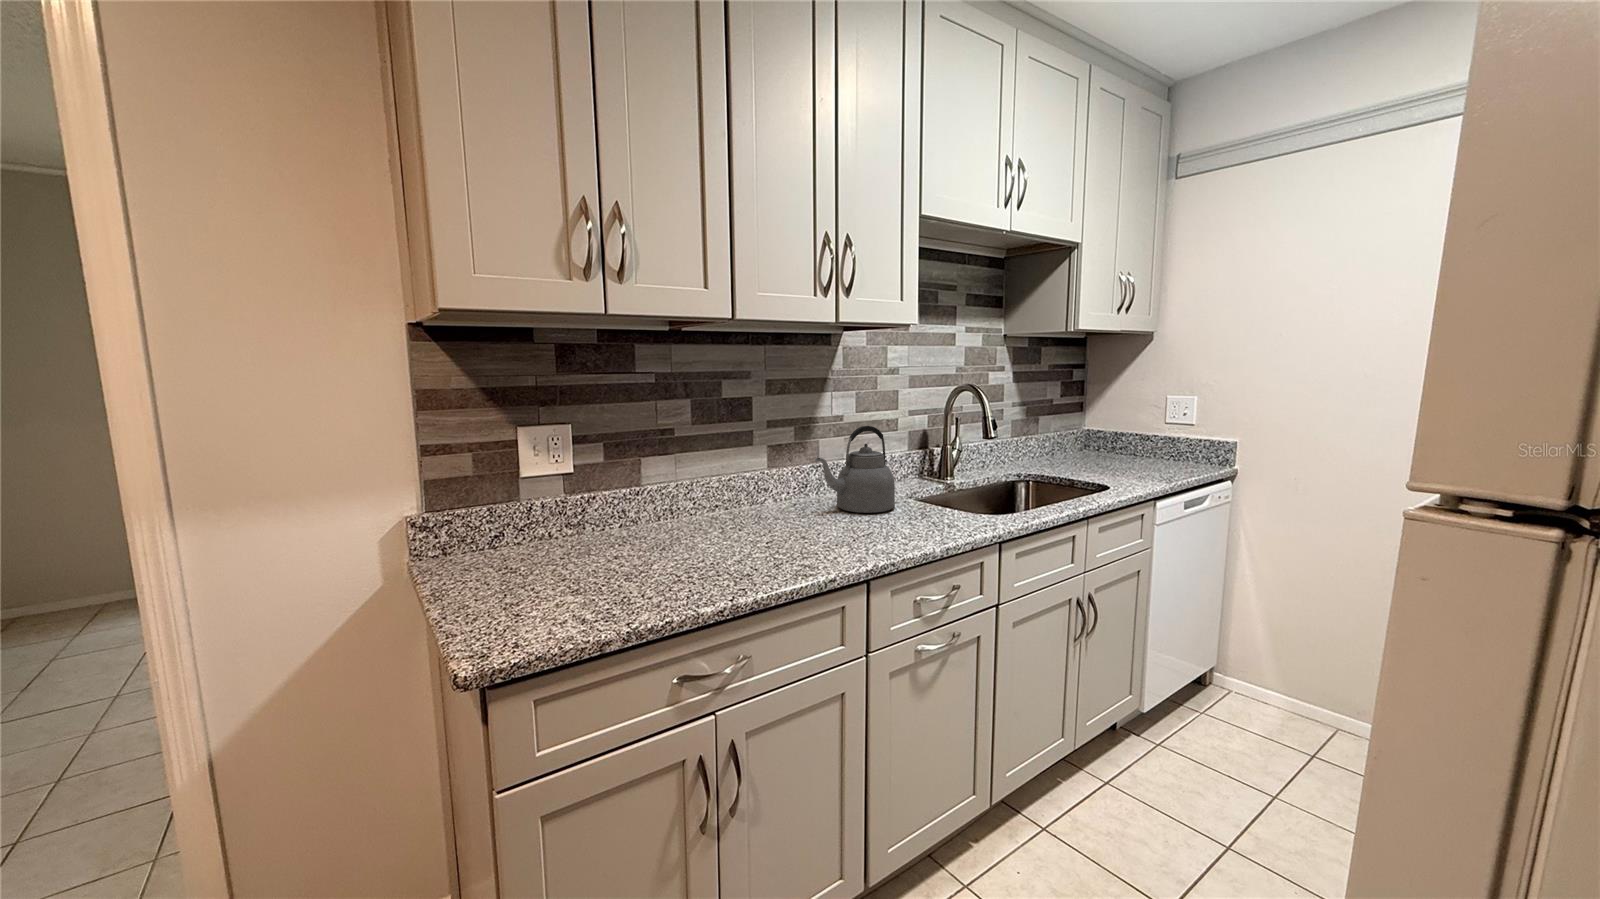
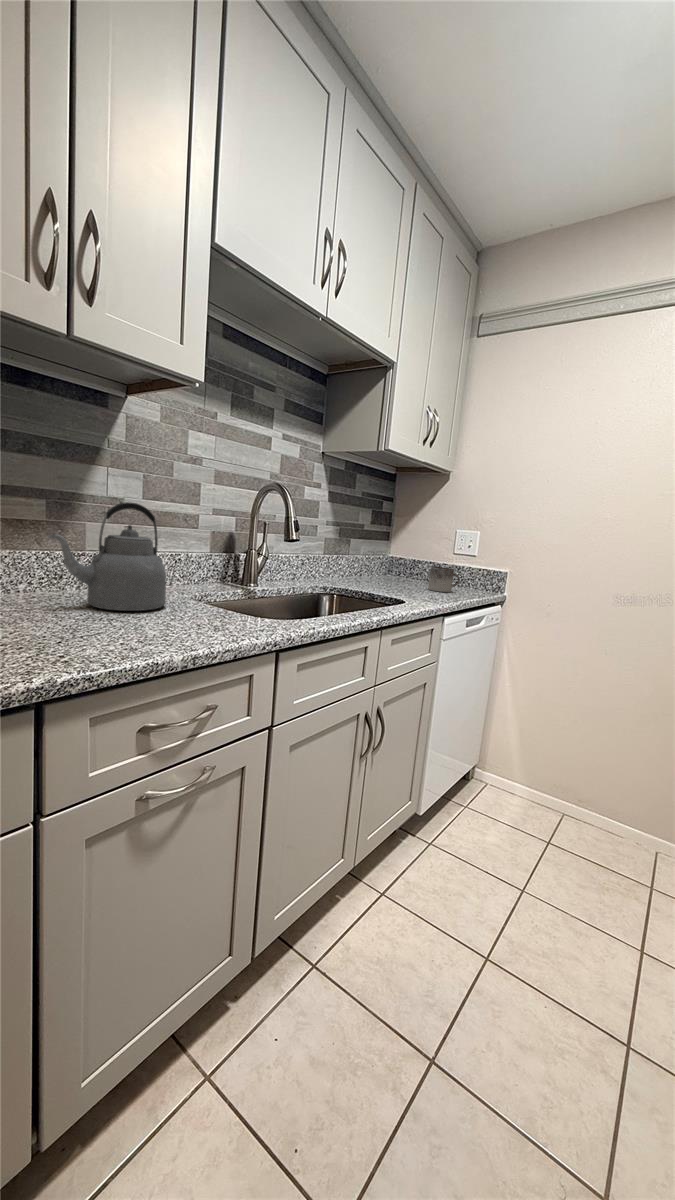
mug: none [1135,441,1174,470] -> present [428,567,460,592]

